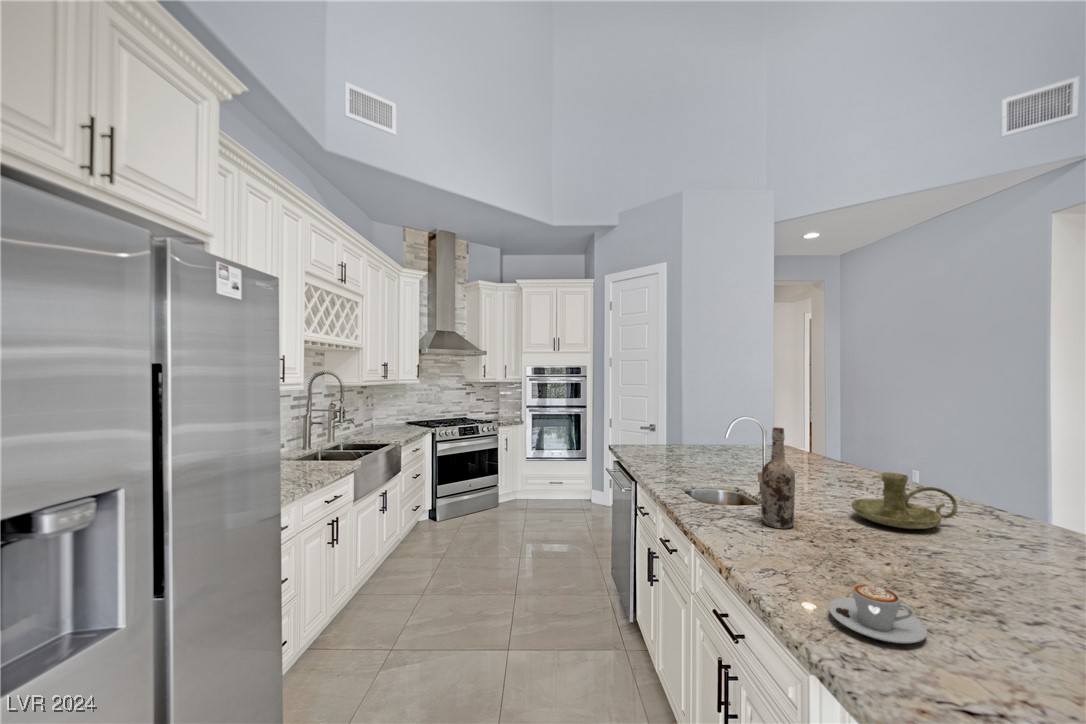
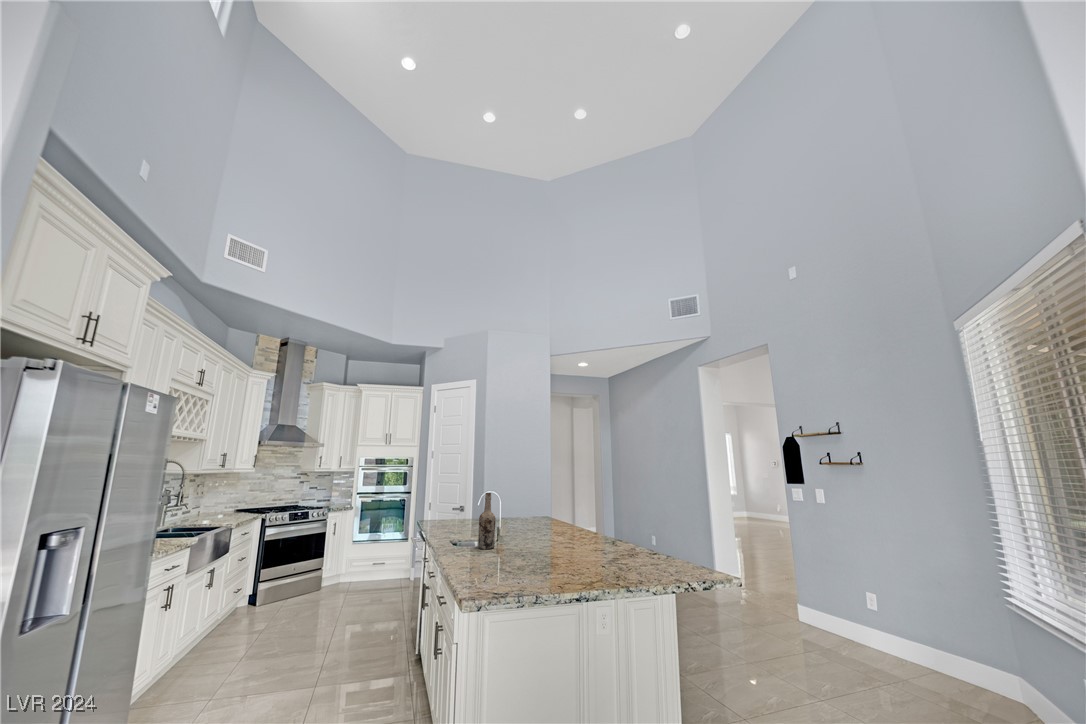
candle holder: present [851,472,957,529] -> none [529,517,575,545]
coffee cup: present [829,584,927,643] -> none [471,555,504,574]

